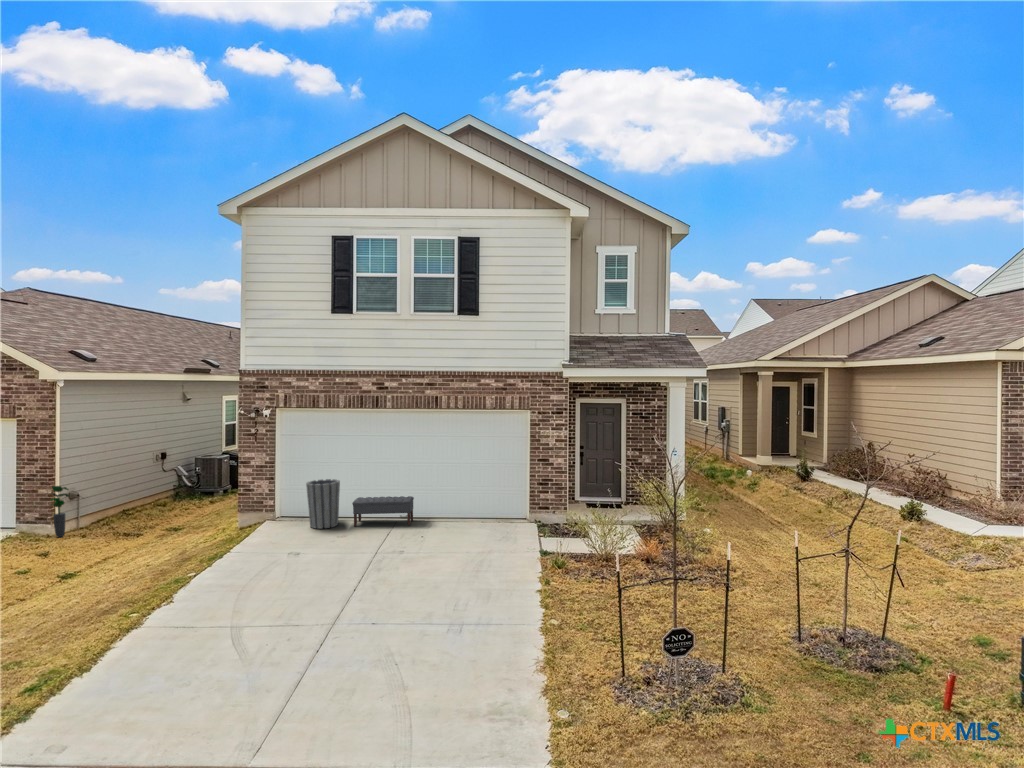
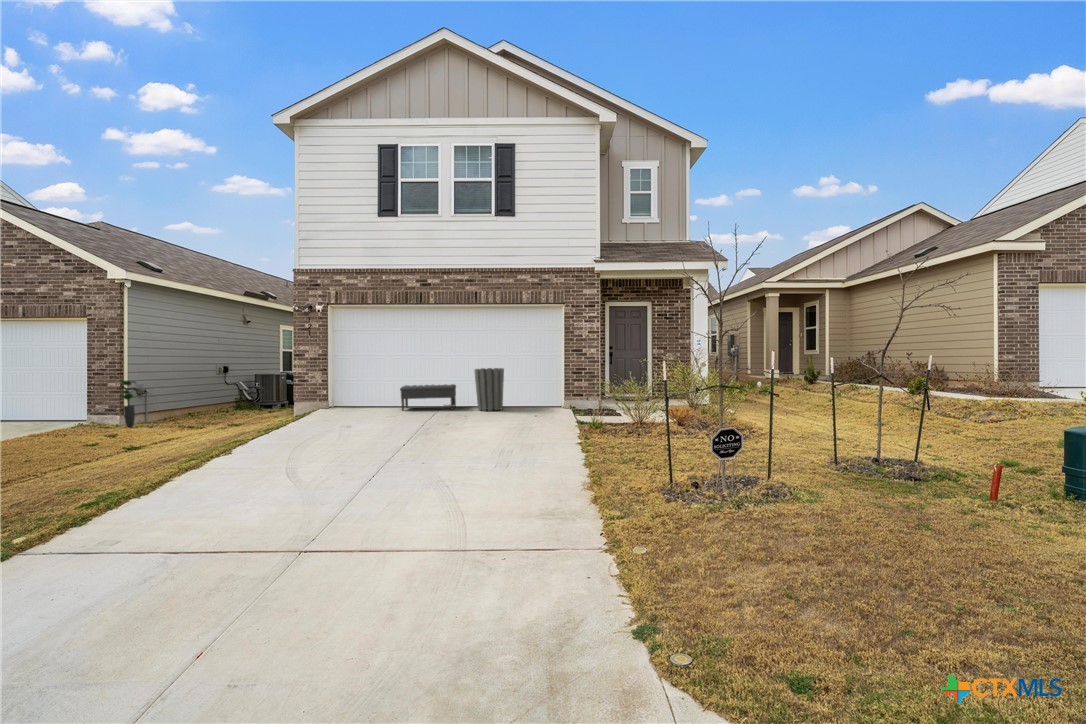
trash can: present [306,479,340,529] -> present [474,368,504,411]

